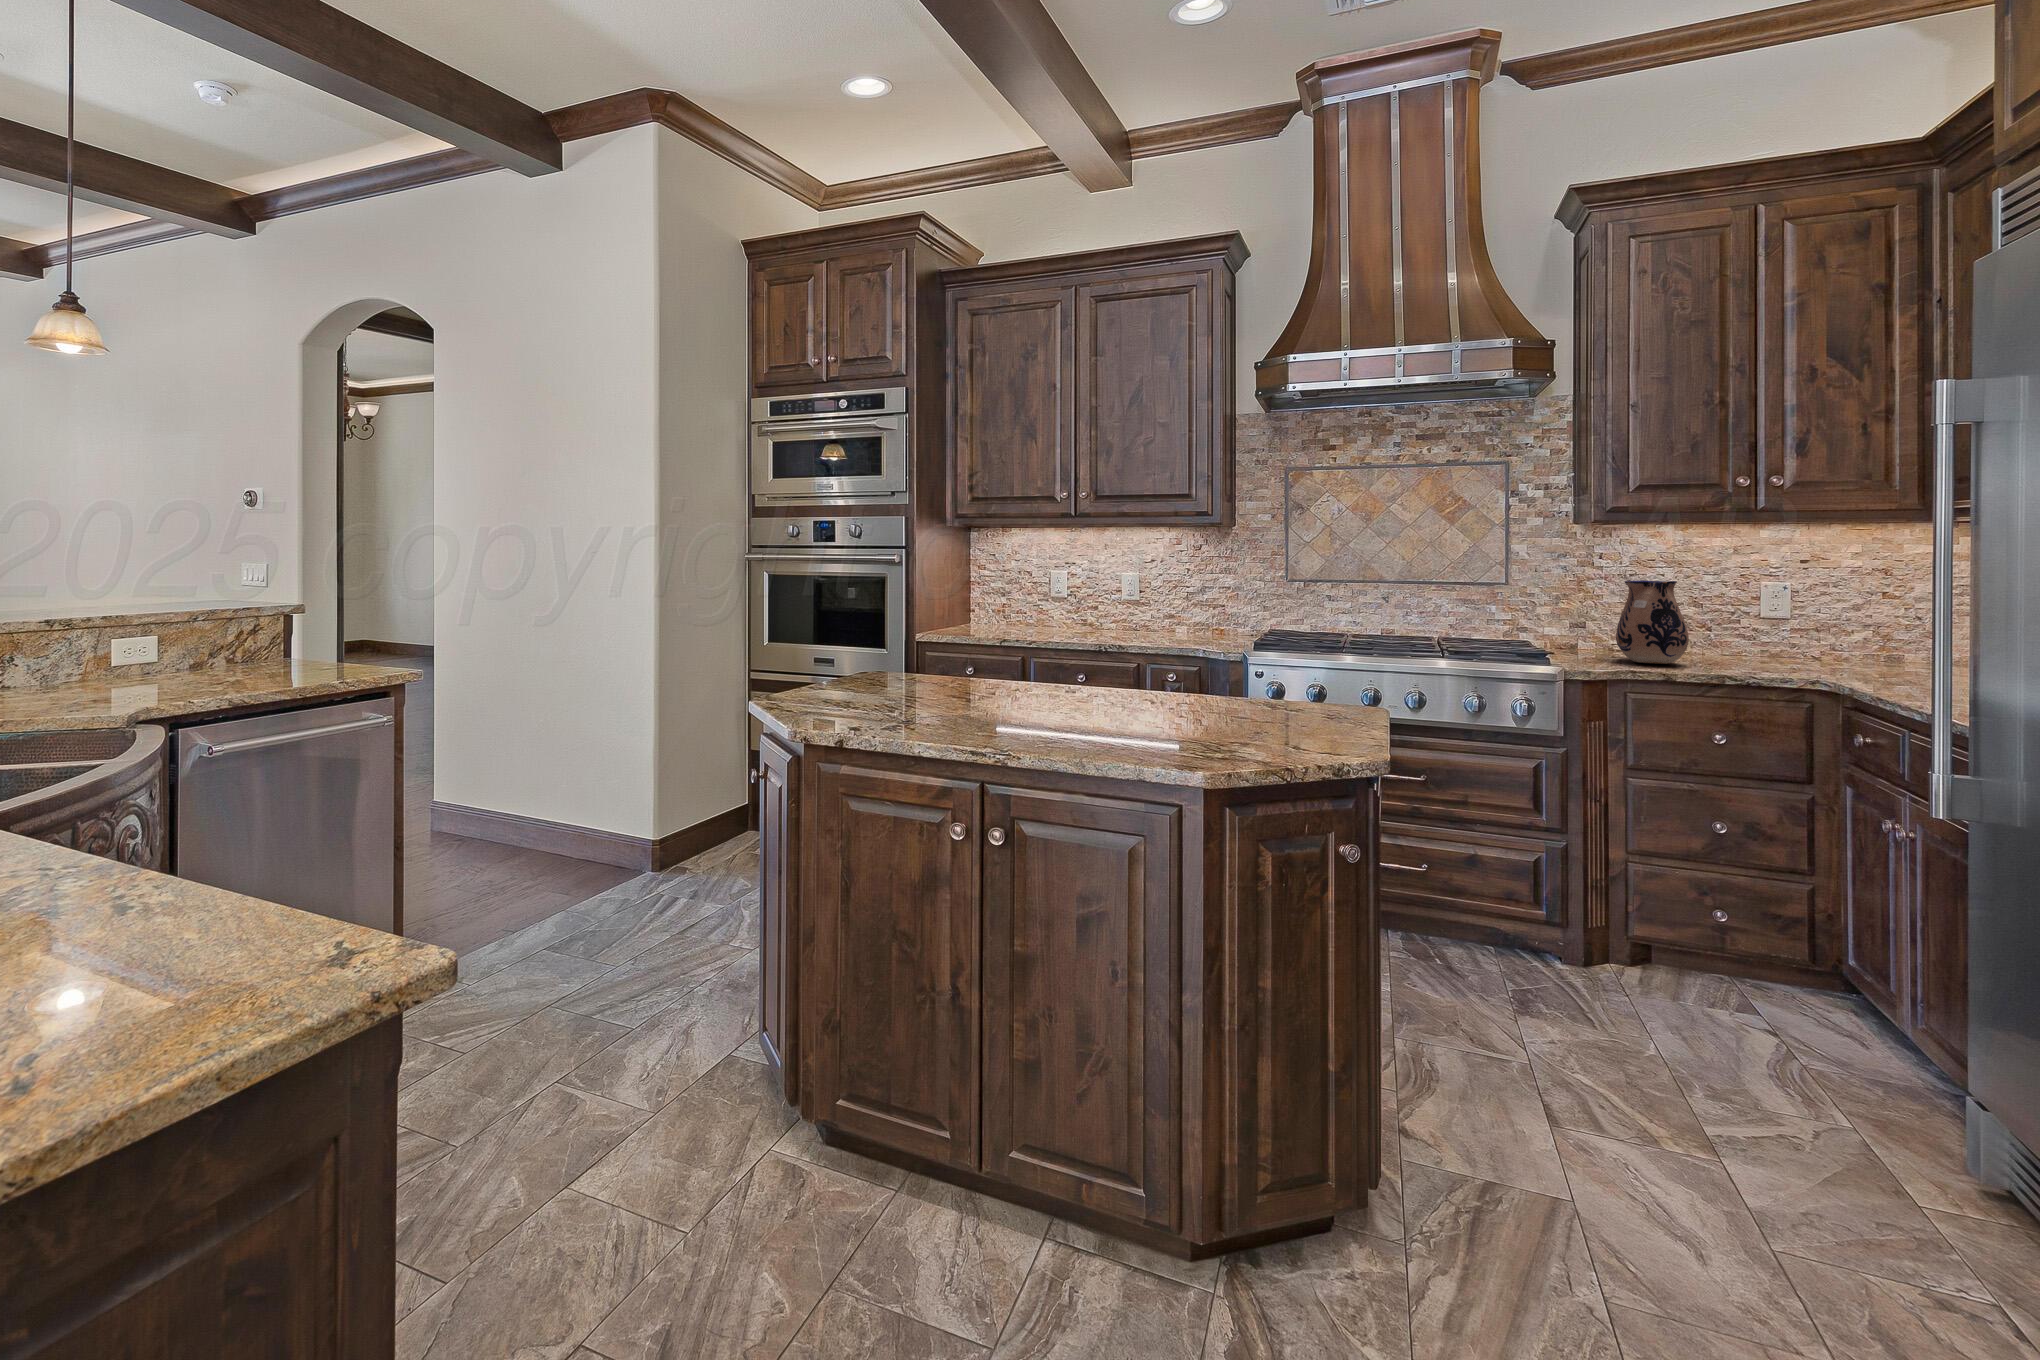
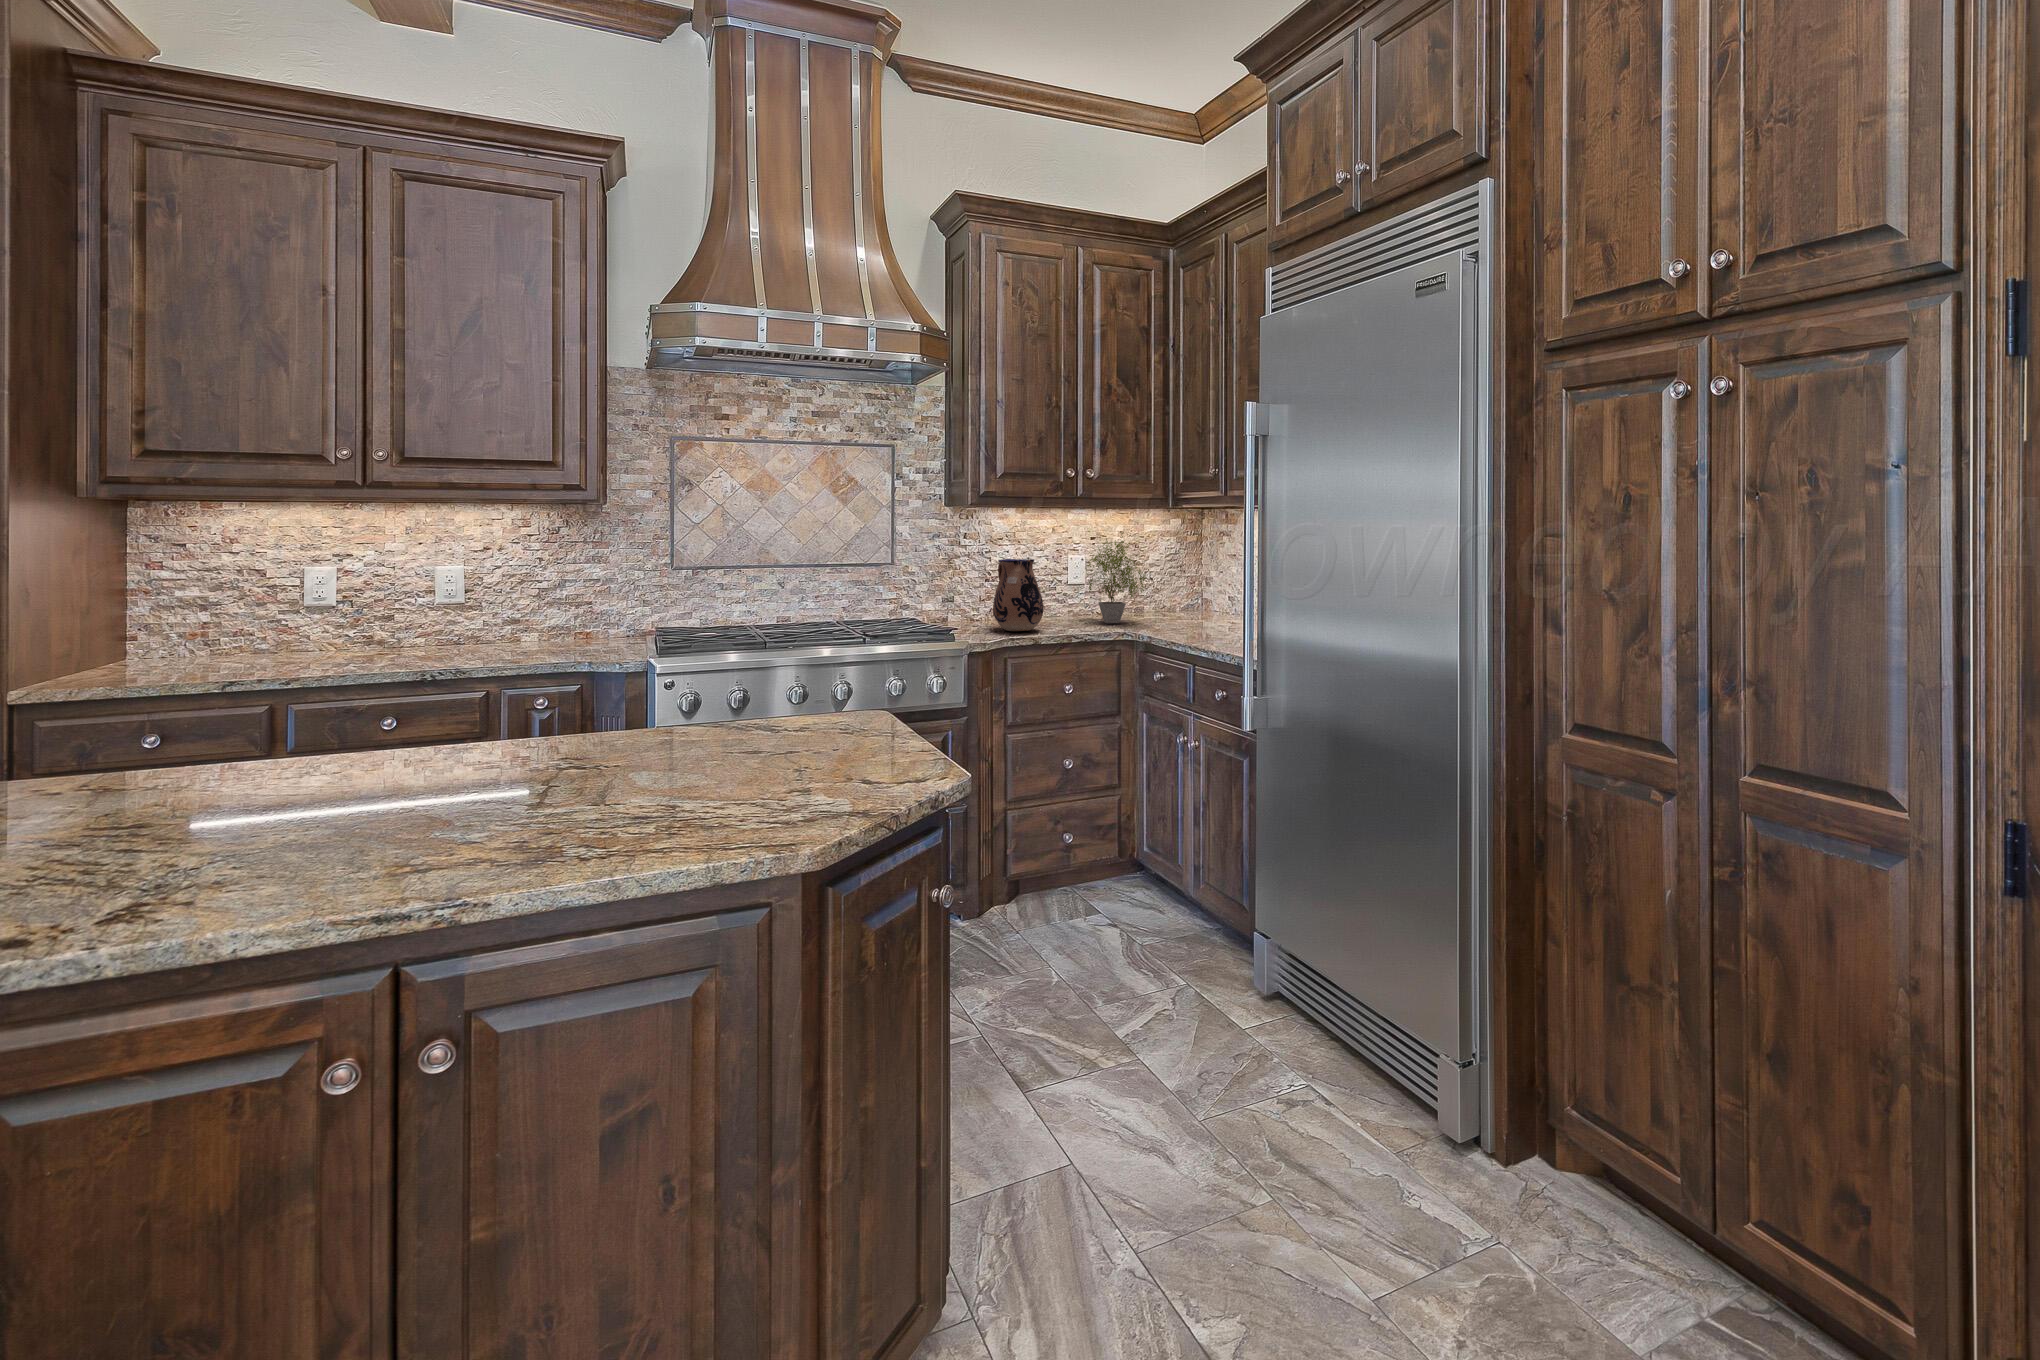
potted plant: none [1762,549,1888,669] -> present [1088,532,1146,623]

